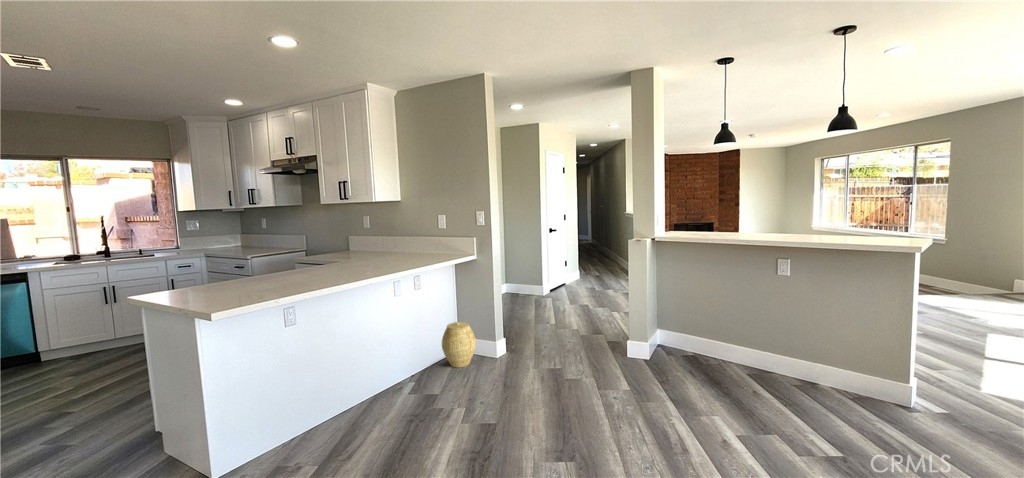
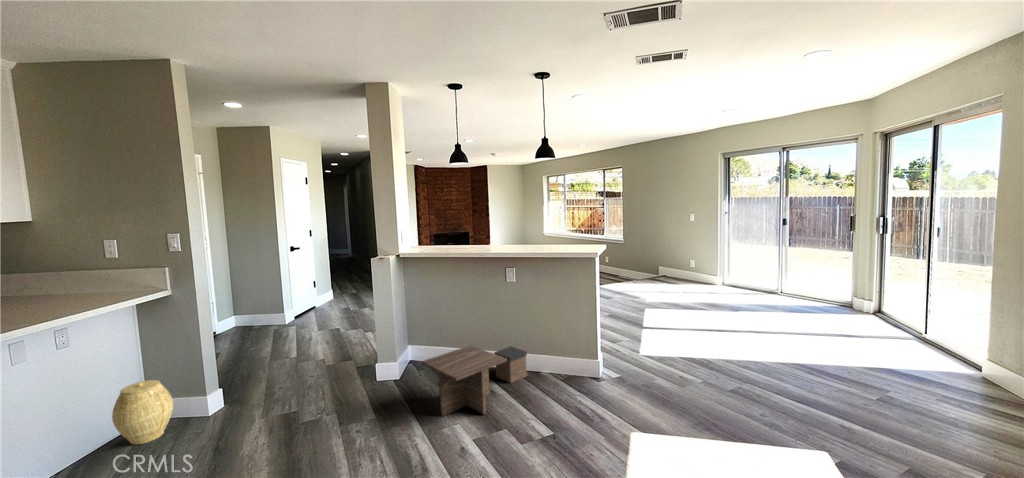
coffee table: none [677,338,801,413] -> present [421,346,527,416]

